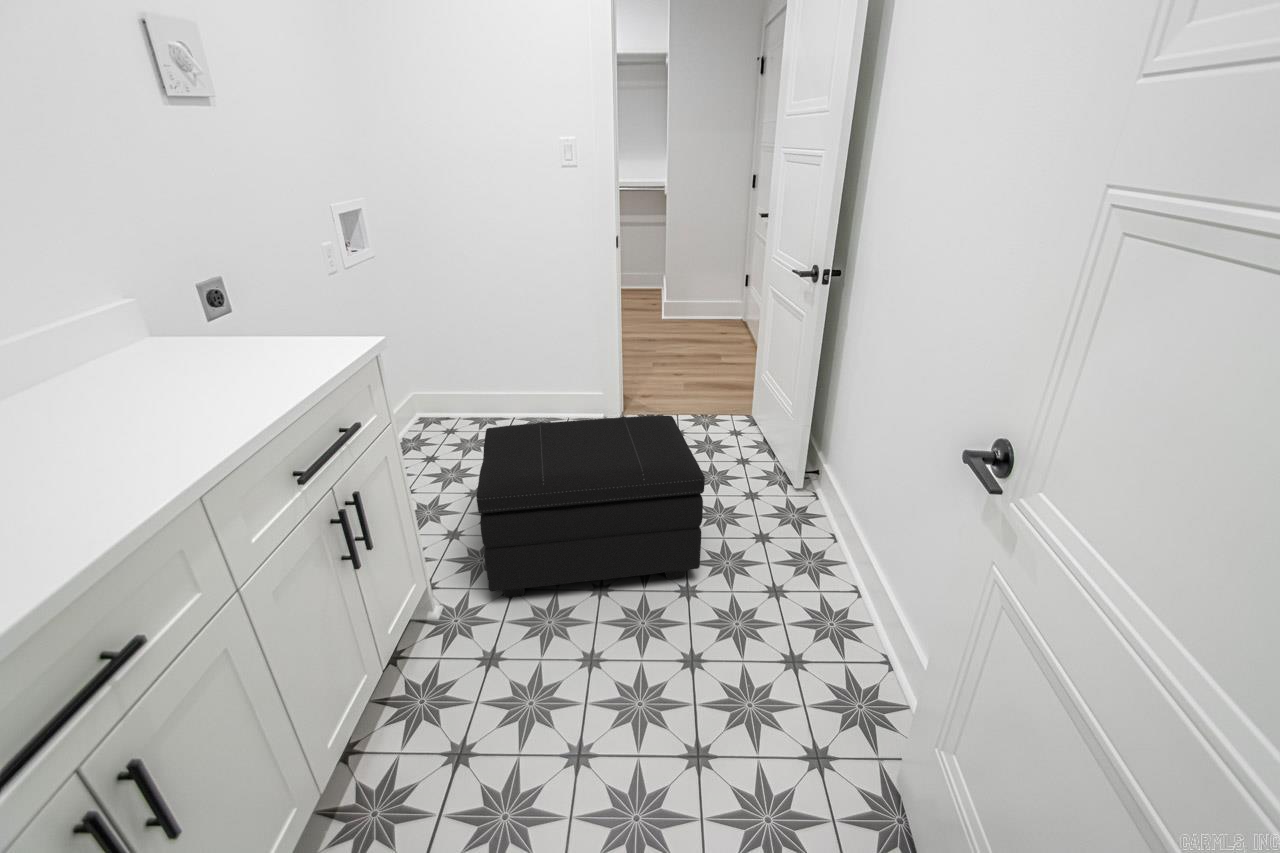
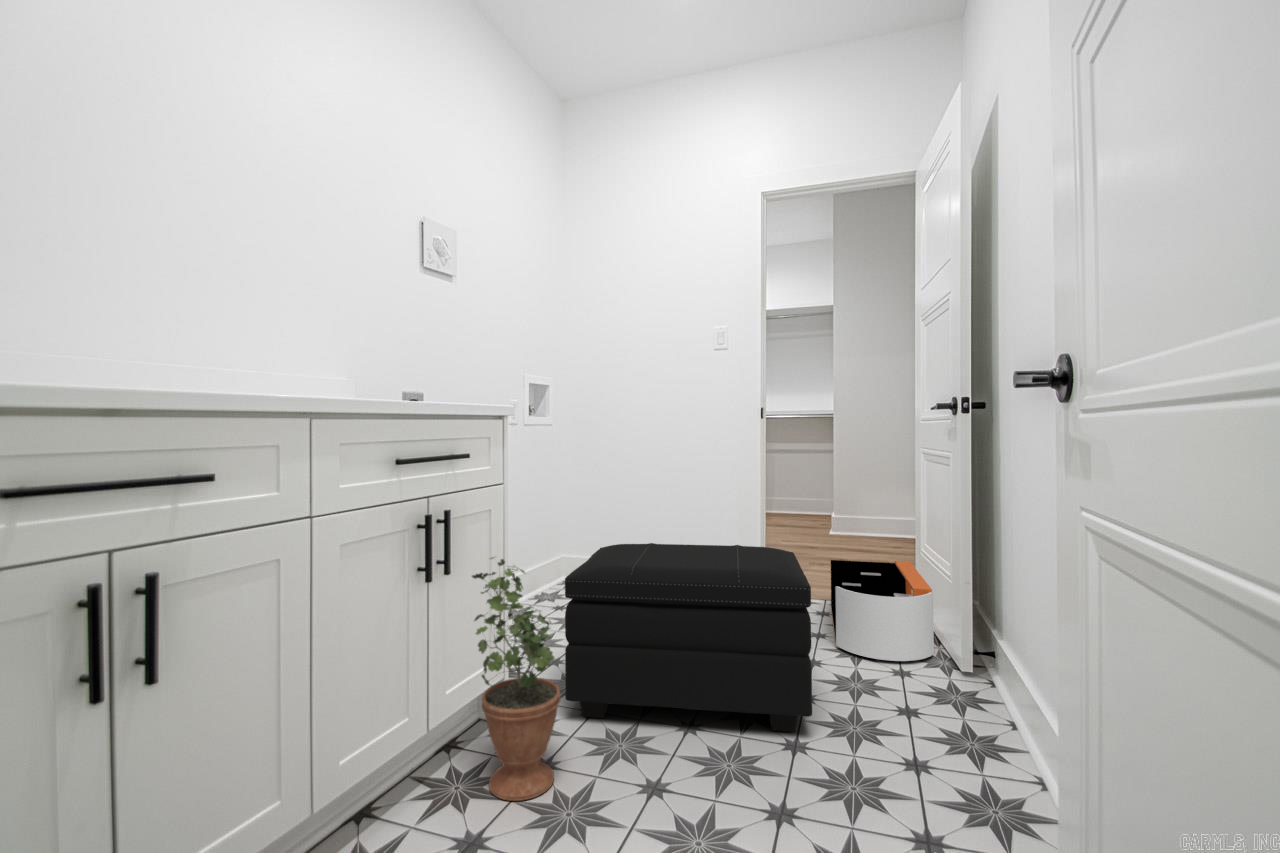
storage bin: none [684,383,777,484] -> present [831,560,934,661]
potted plant: none [397,517,506,704] -> present [472,557,560,801]

